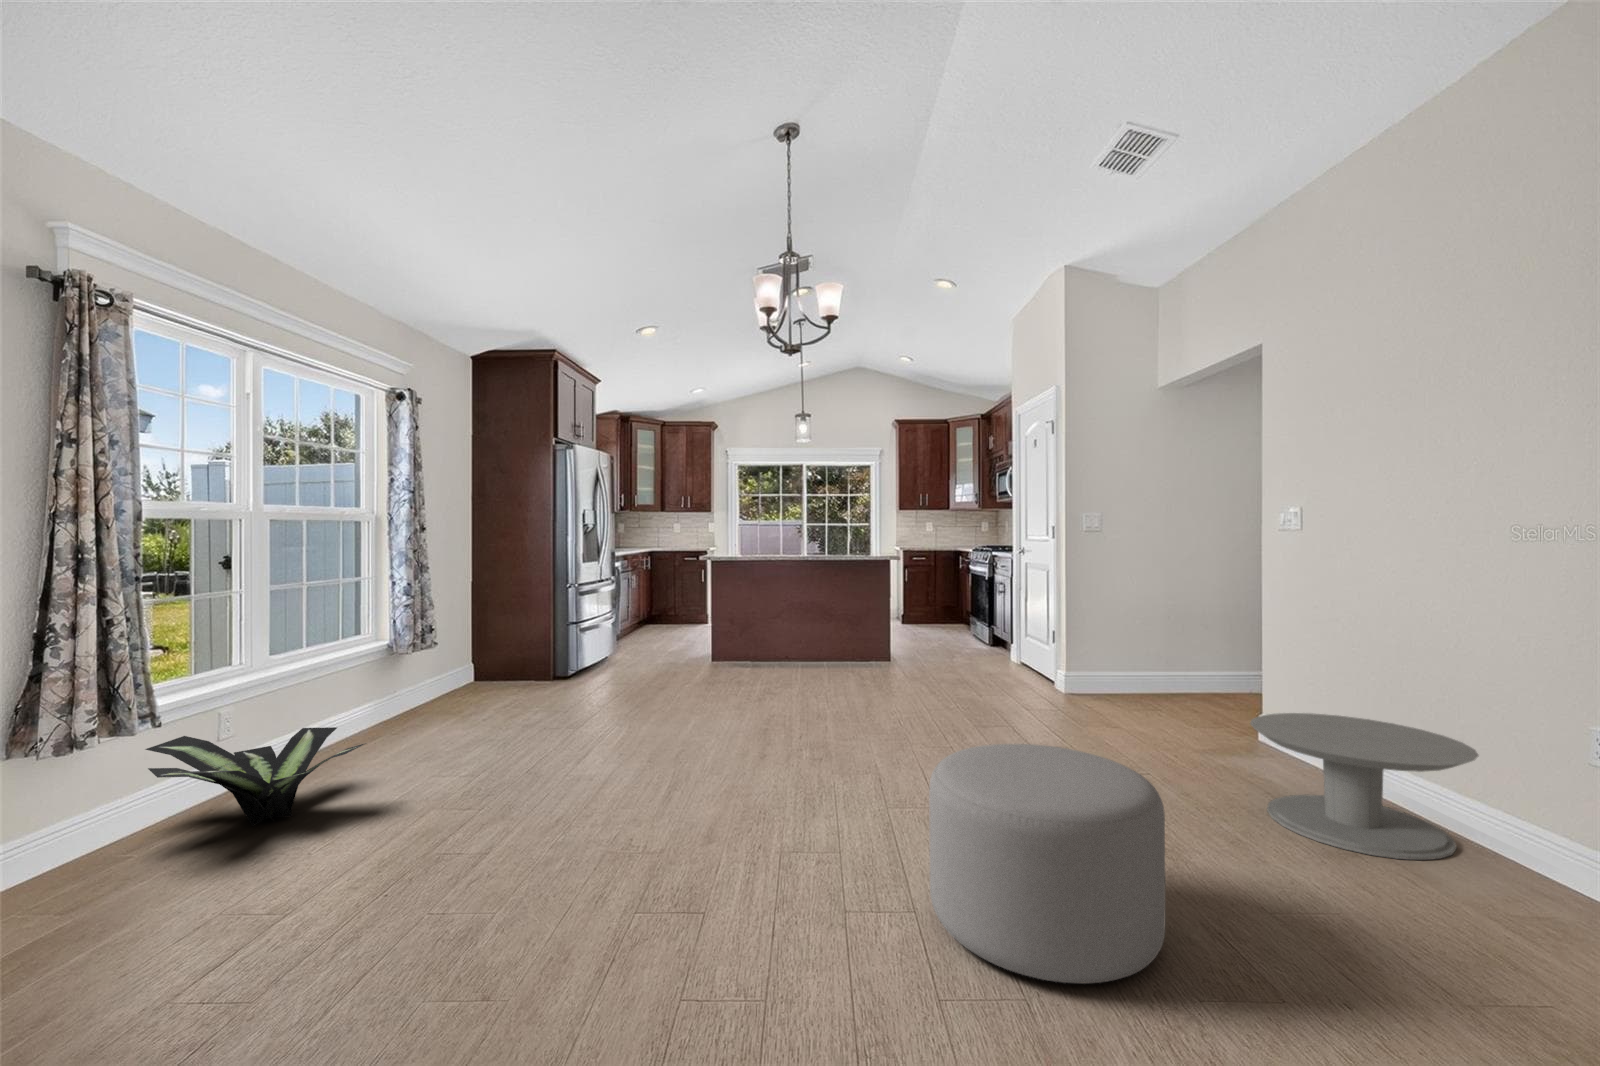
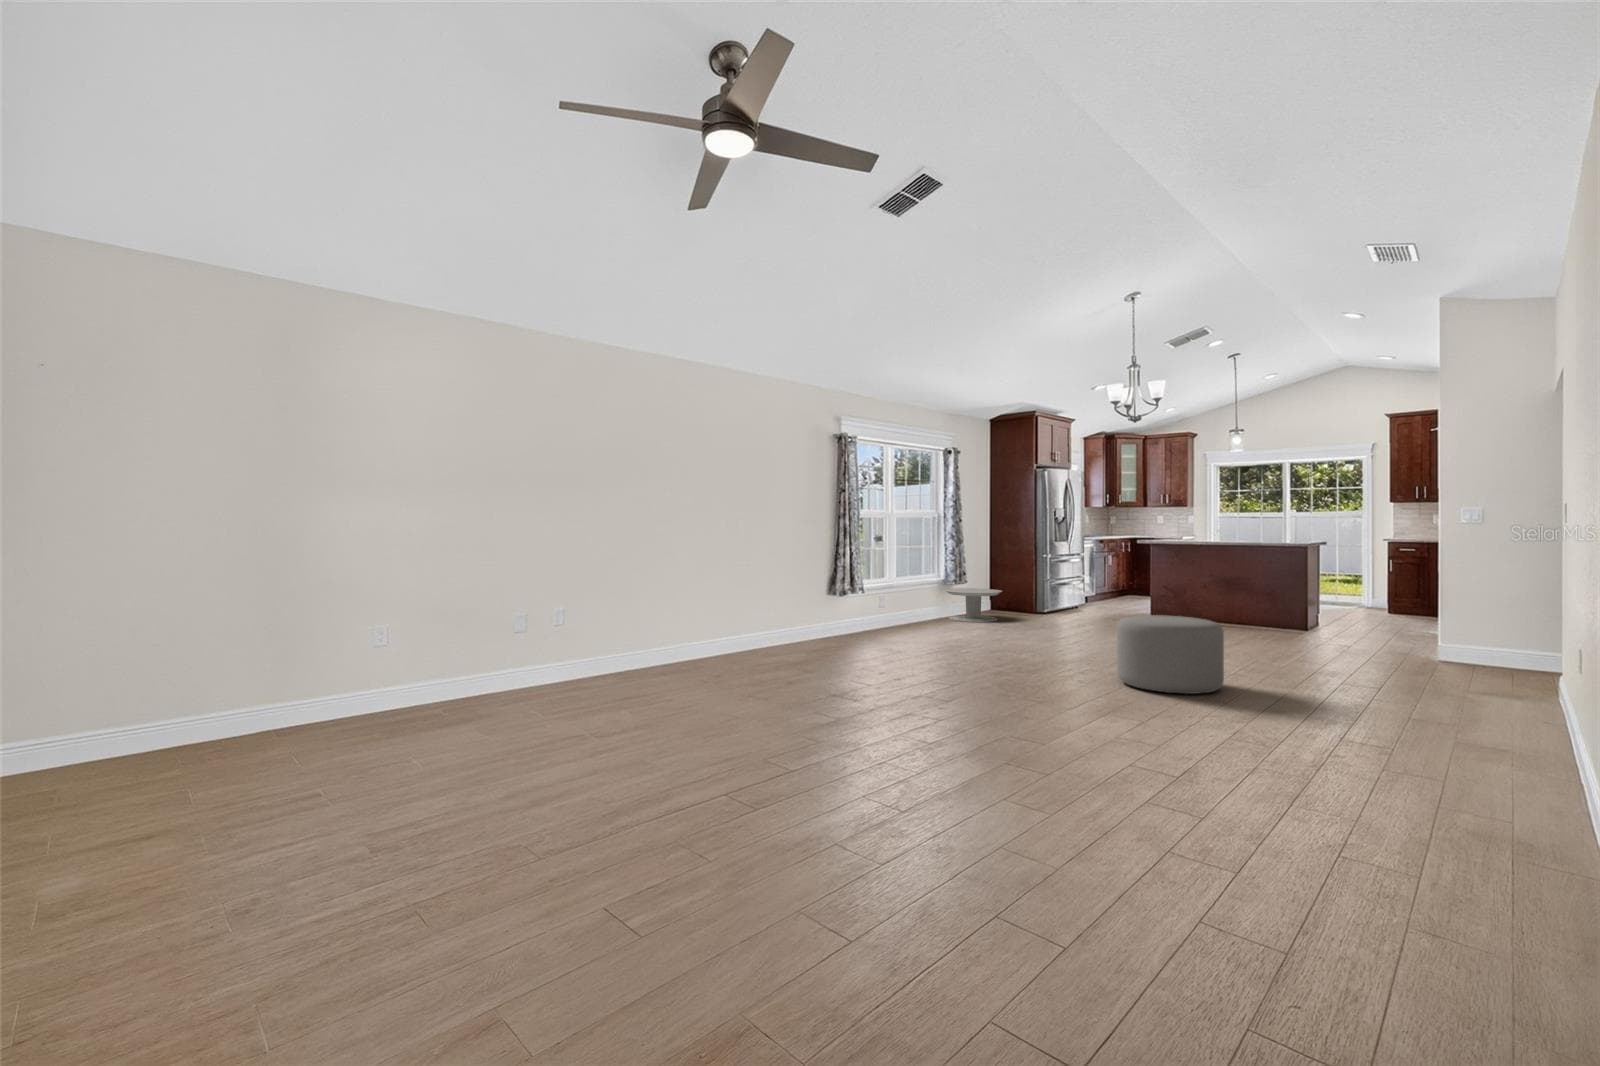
side table: present [1250,713,1479,860] -> present [945,588,1002,622]
potted plant: present [146,727,366,826] -> none [861,600,930,634]

